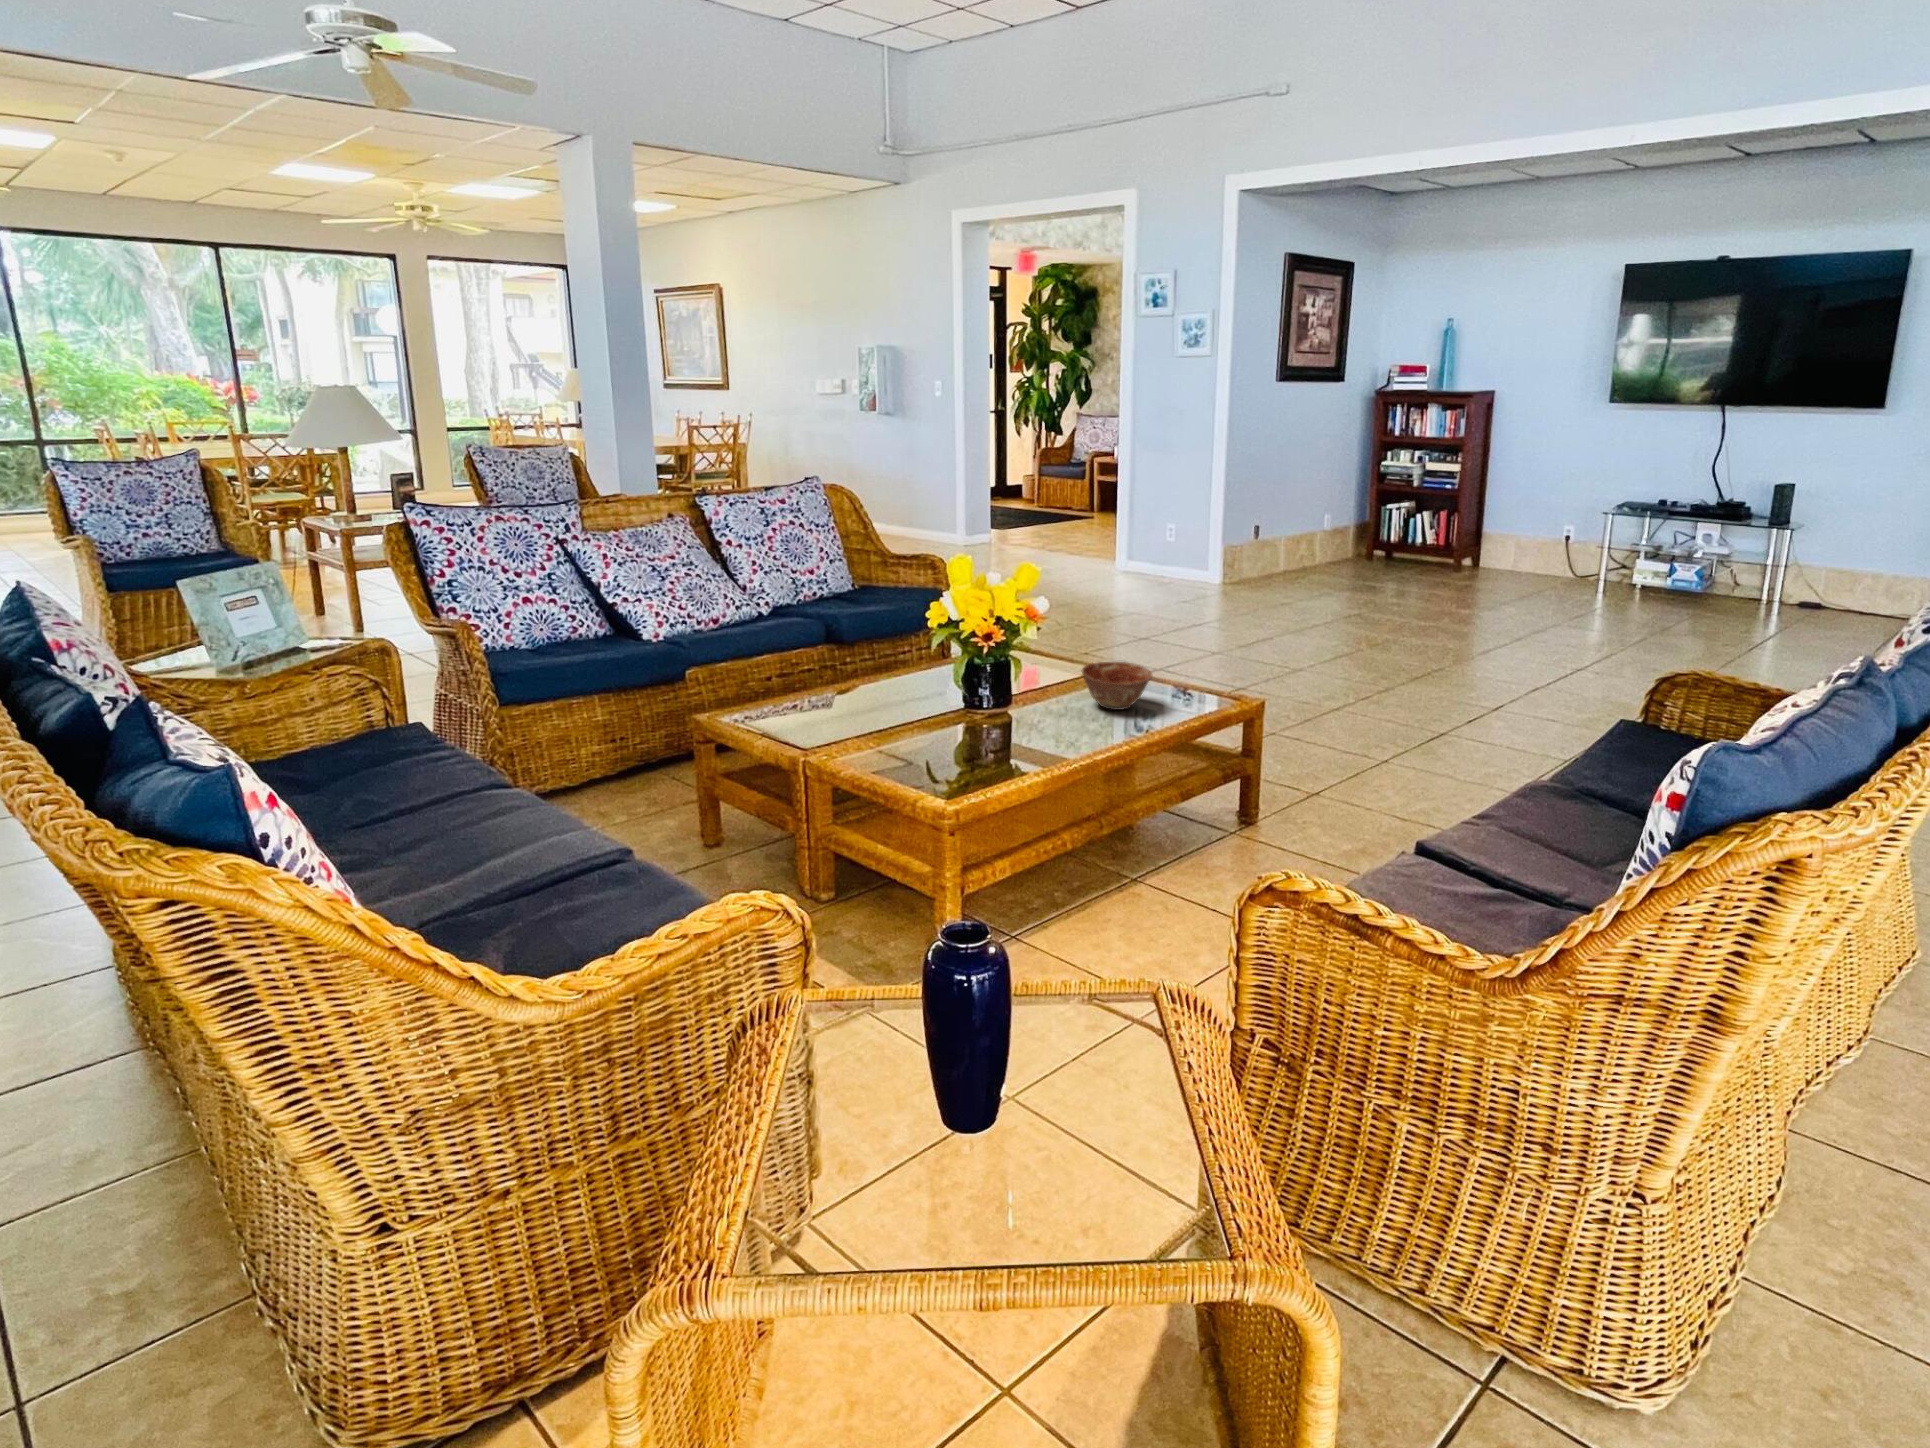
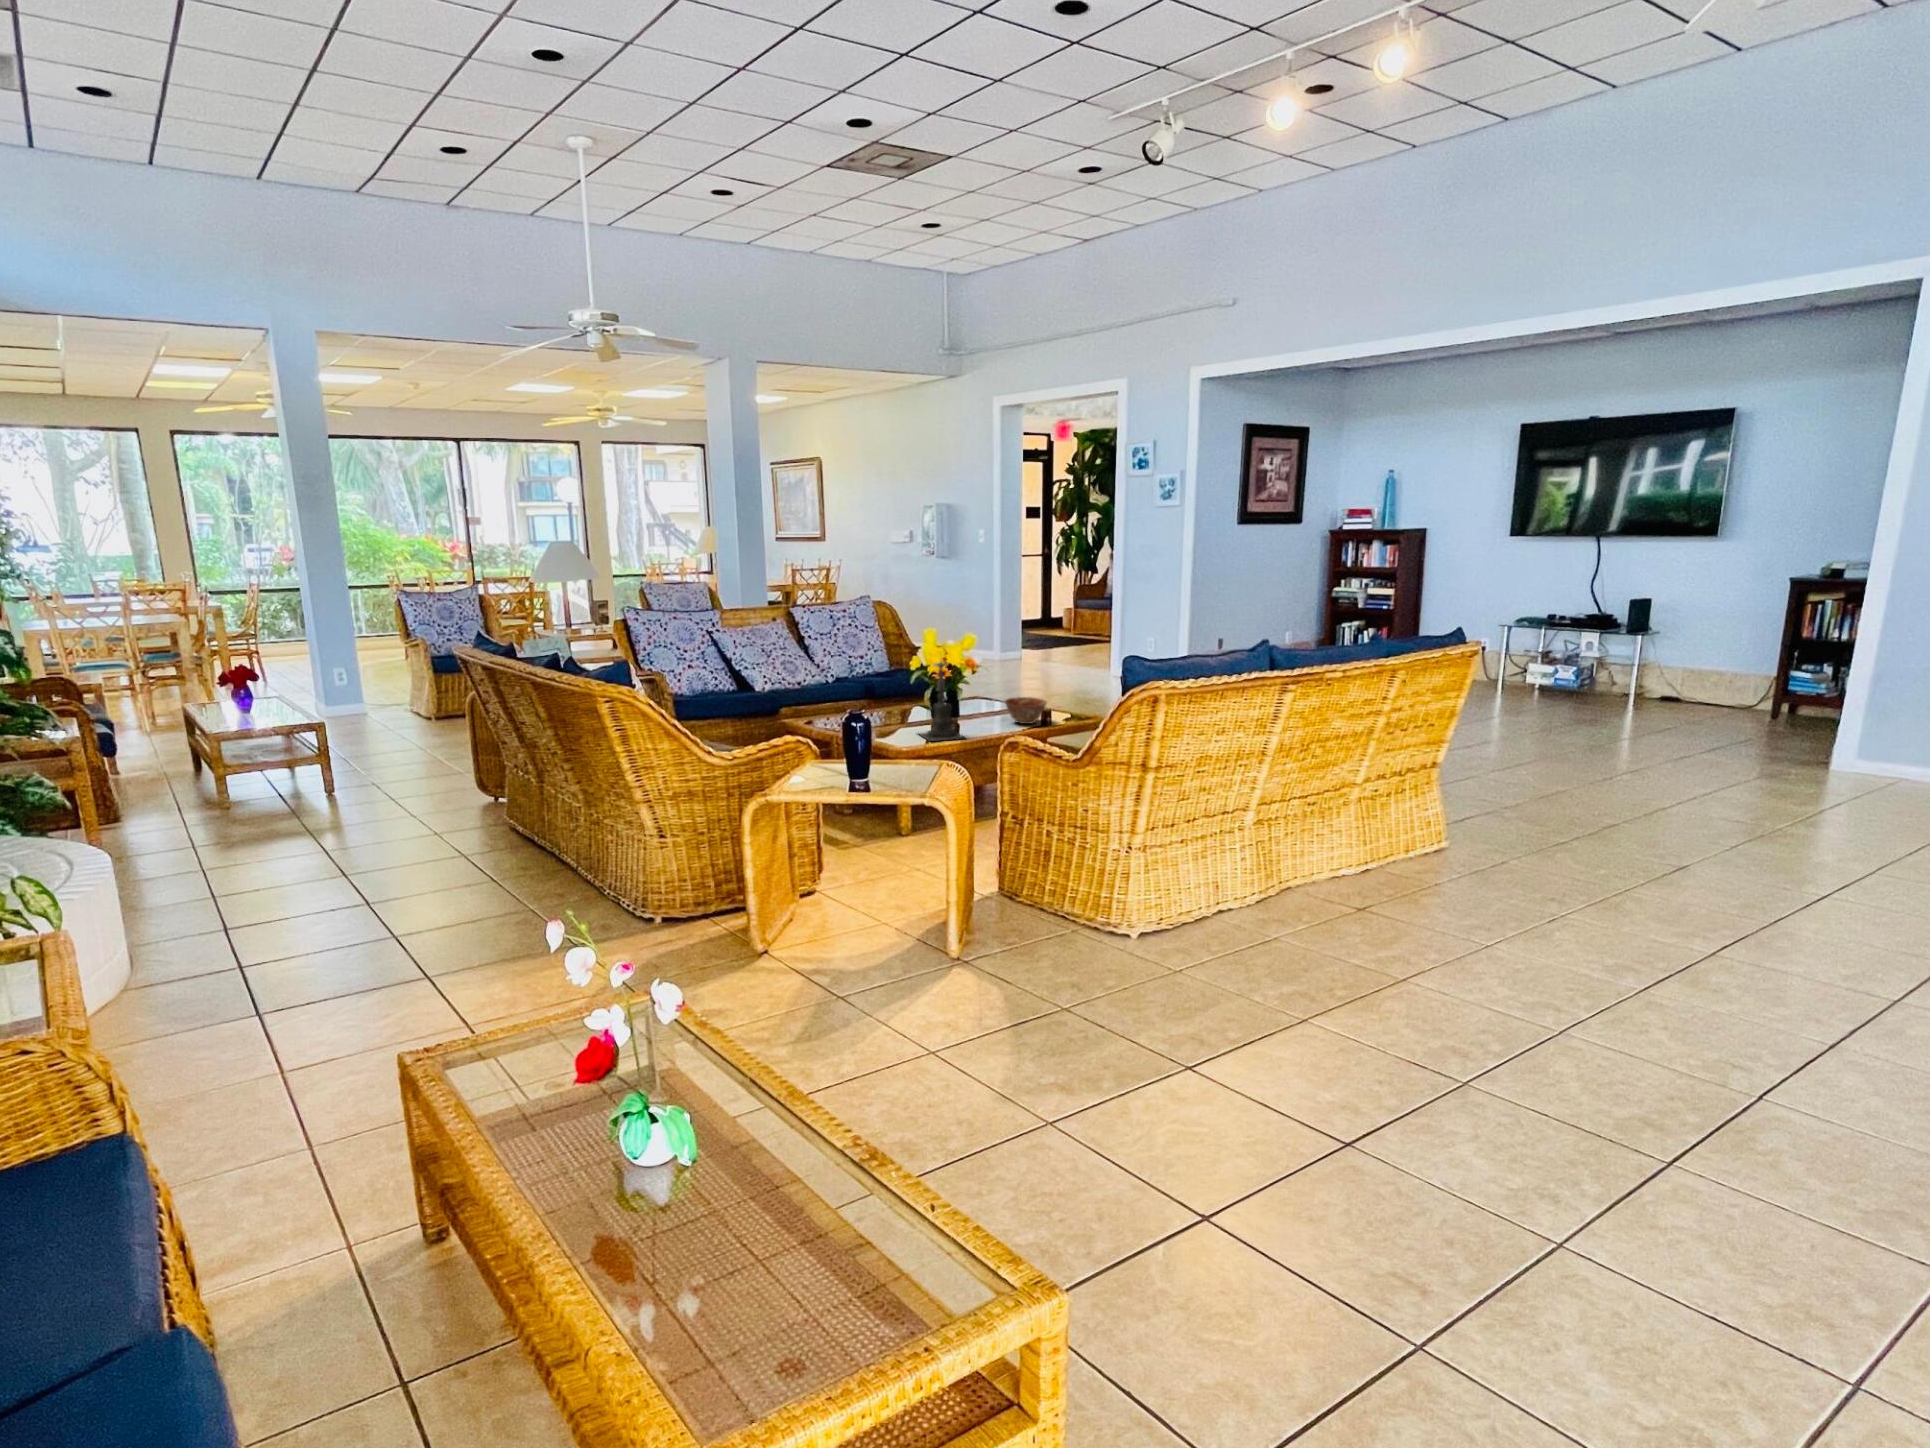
candle holder: none [942,602,1038,764] -> present [919,662,964,741]

